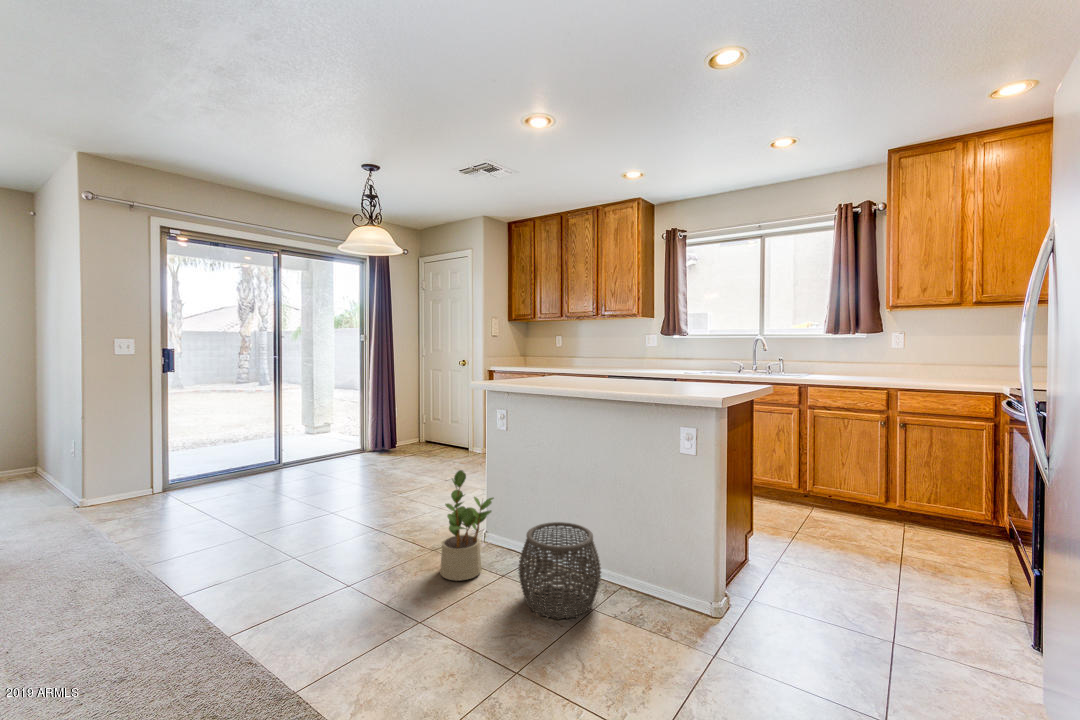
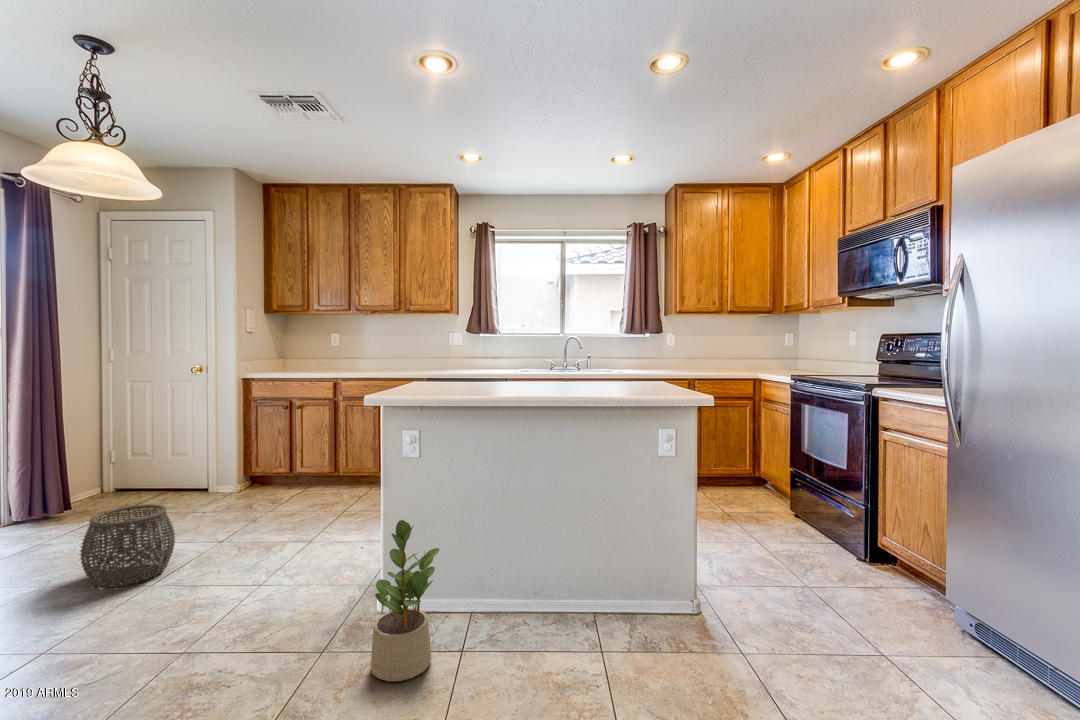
woven basket: present [518,522,601,619] -> present [80,504,175,588]

